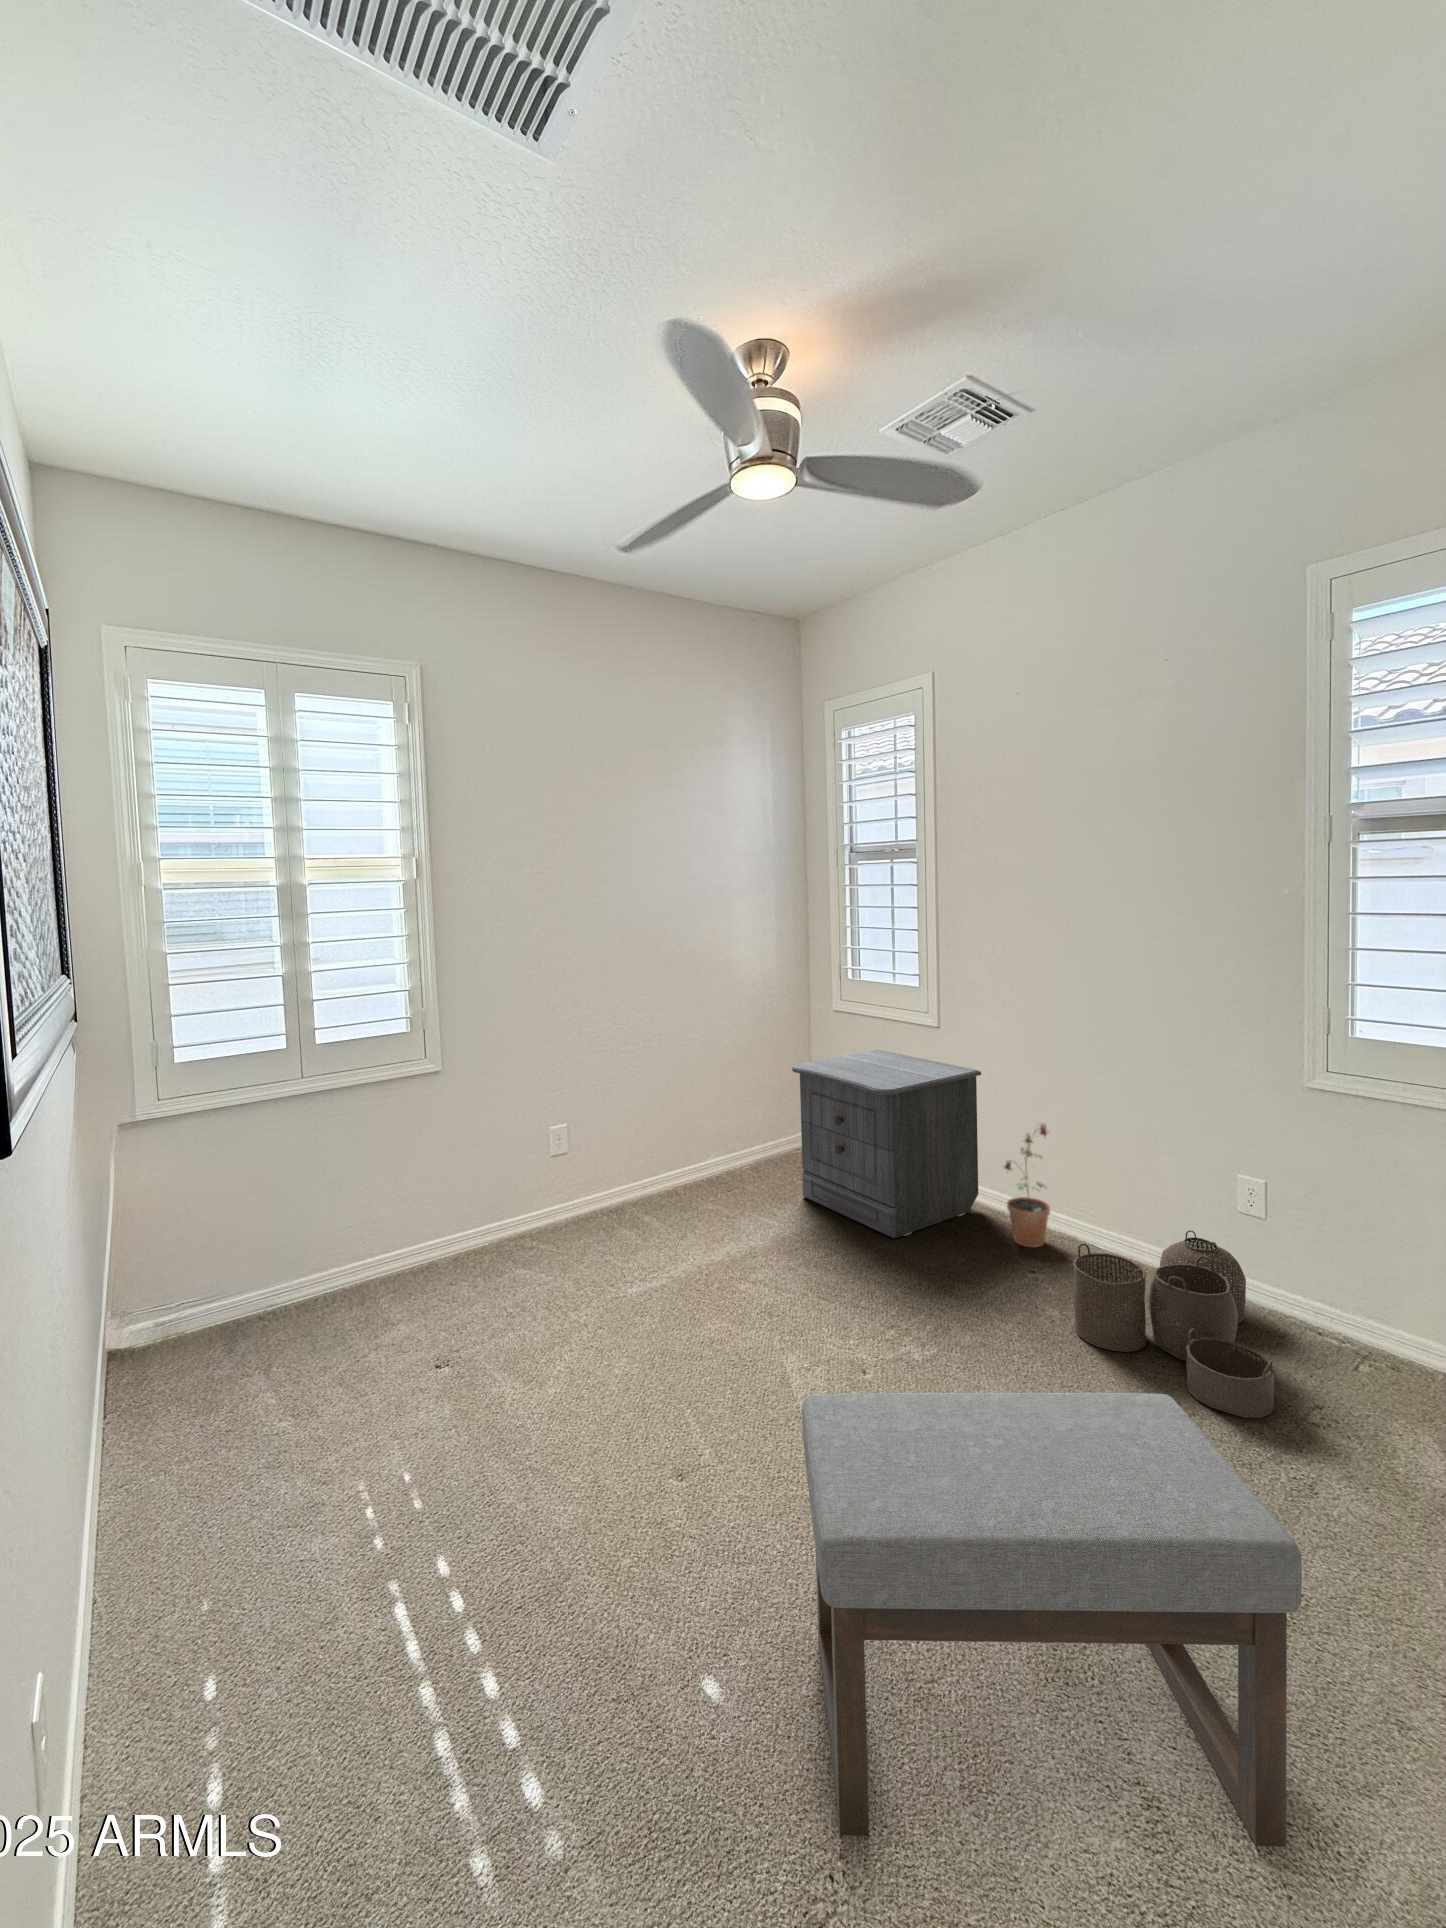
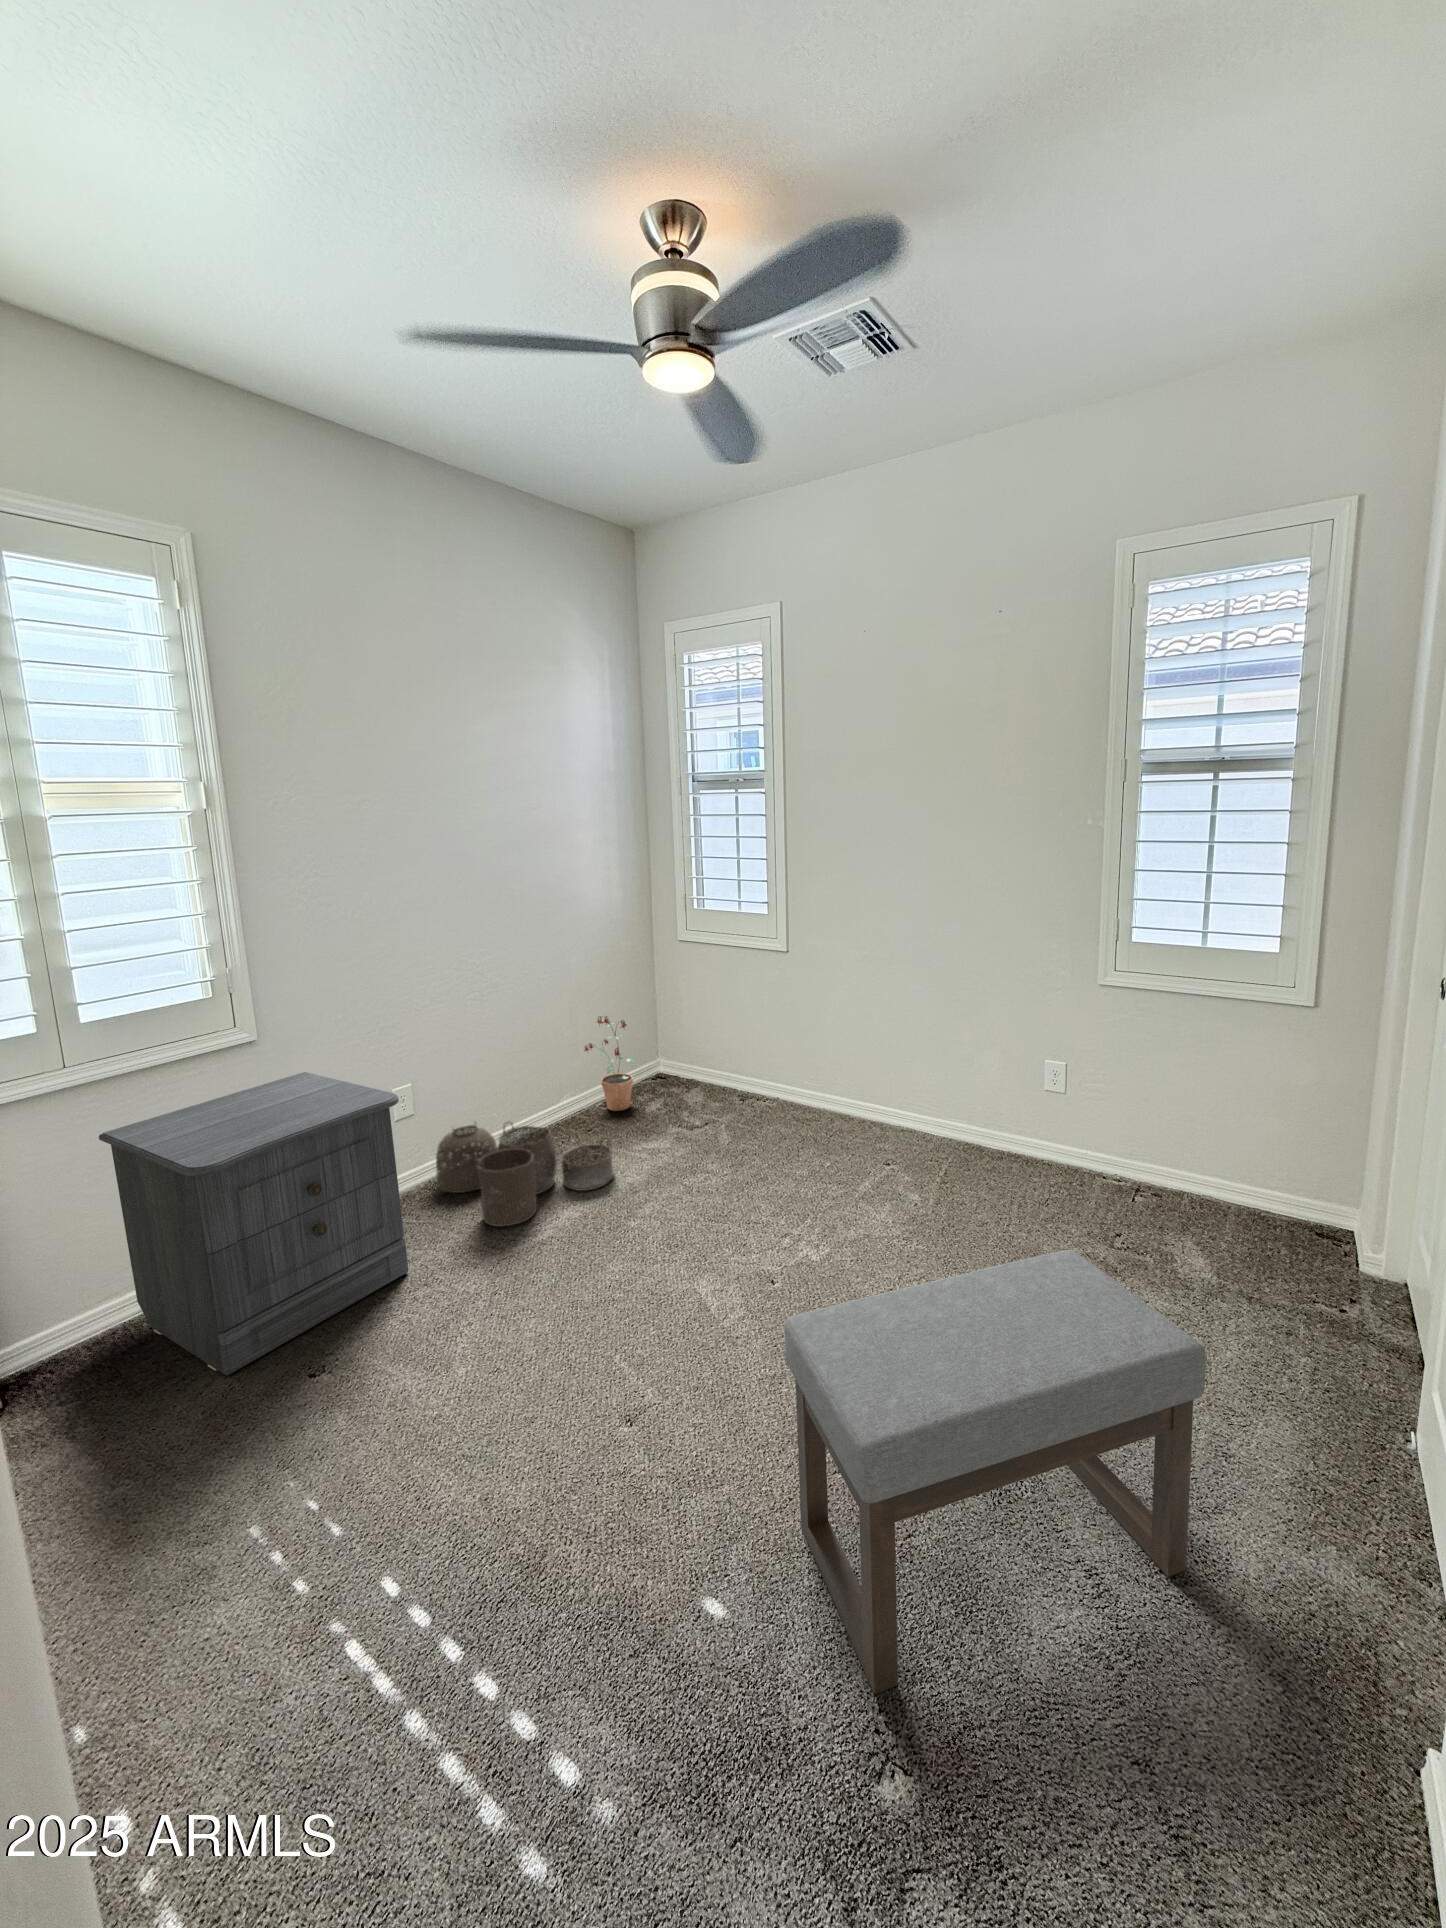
nightstand: present [792,1050,981,1238] -> present [99,1072,409,1375]
potted plant: present [1004,1123,1050,1247] -> present [584,1016,635,1111]
woven basket: present [1073,1230,1275,1418] -> present [436,1122,614,1227]

